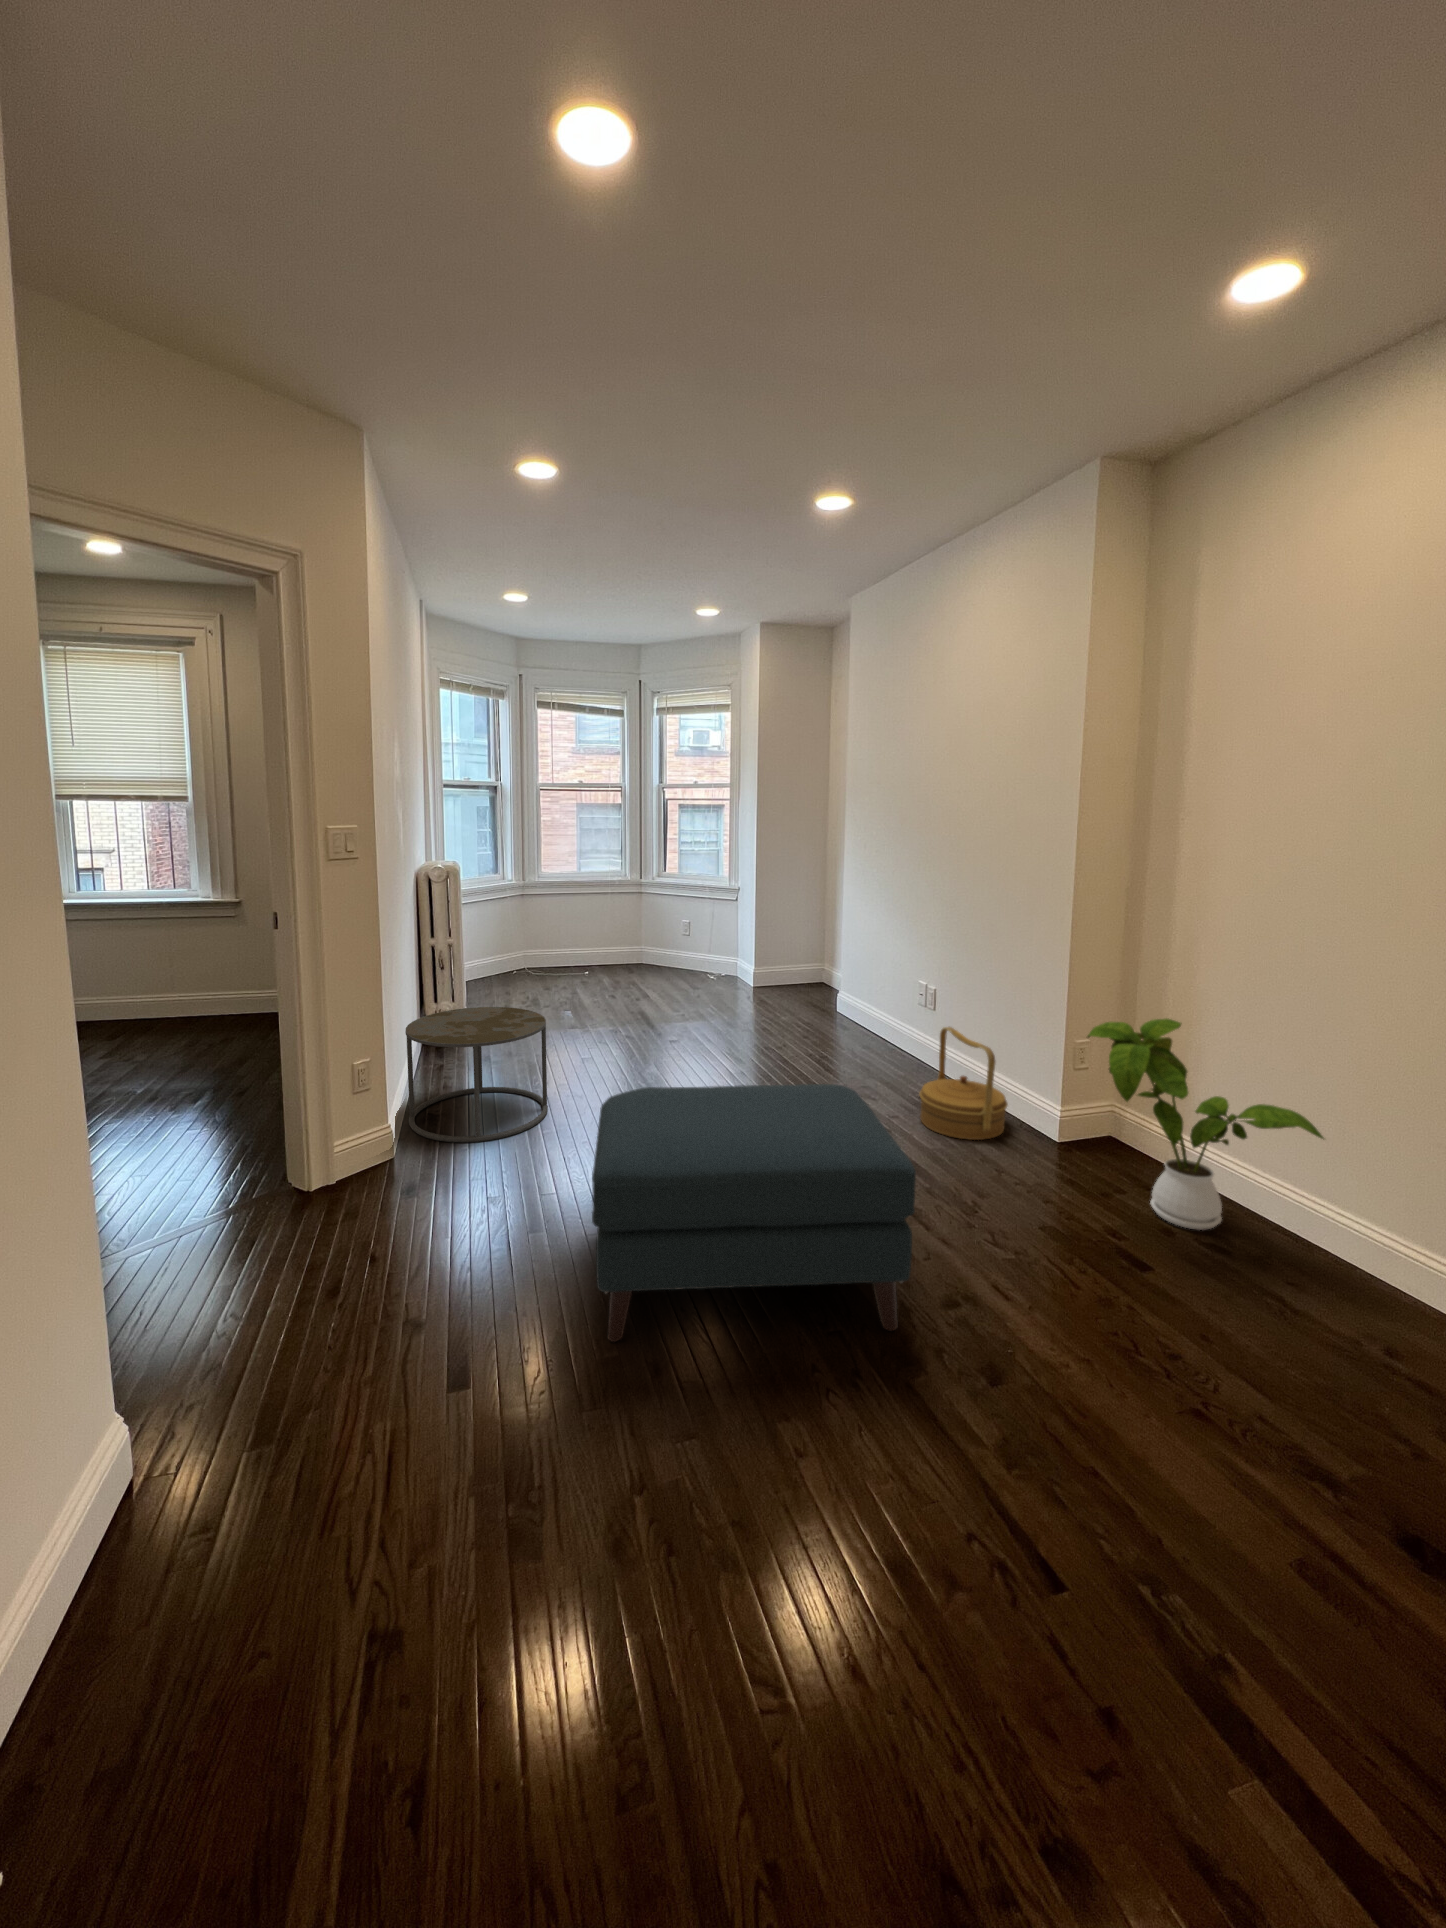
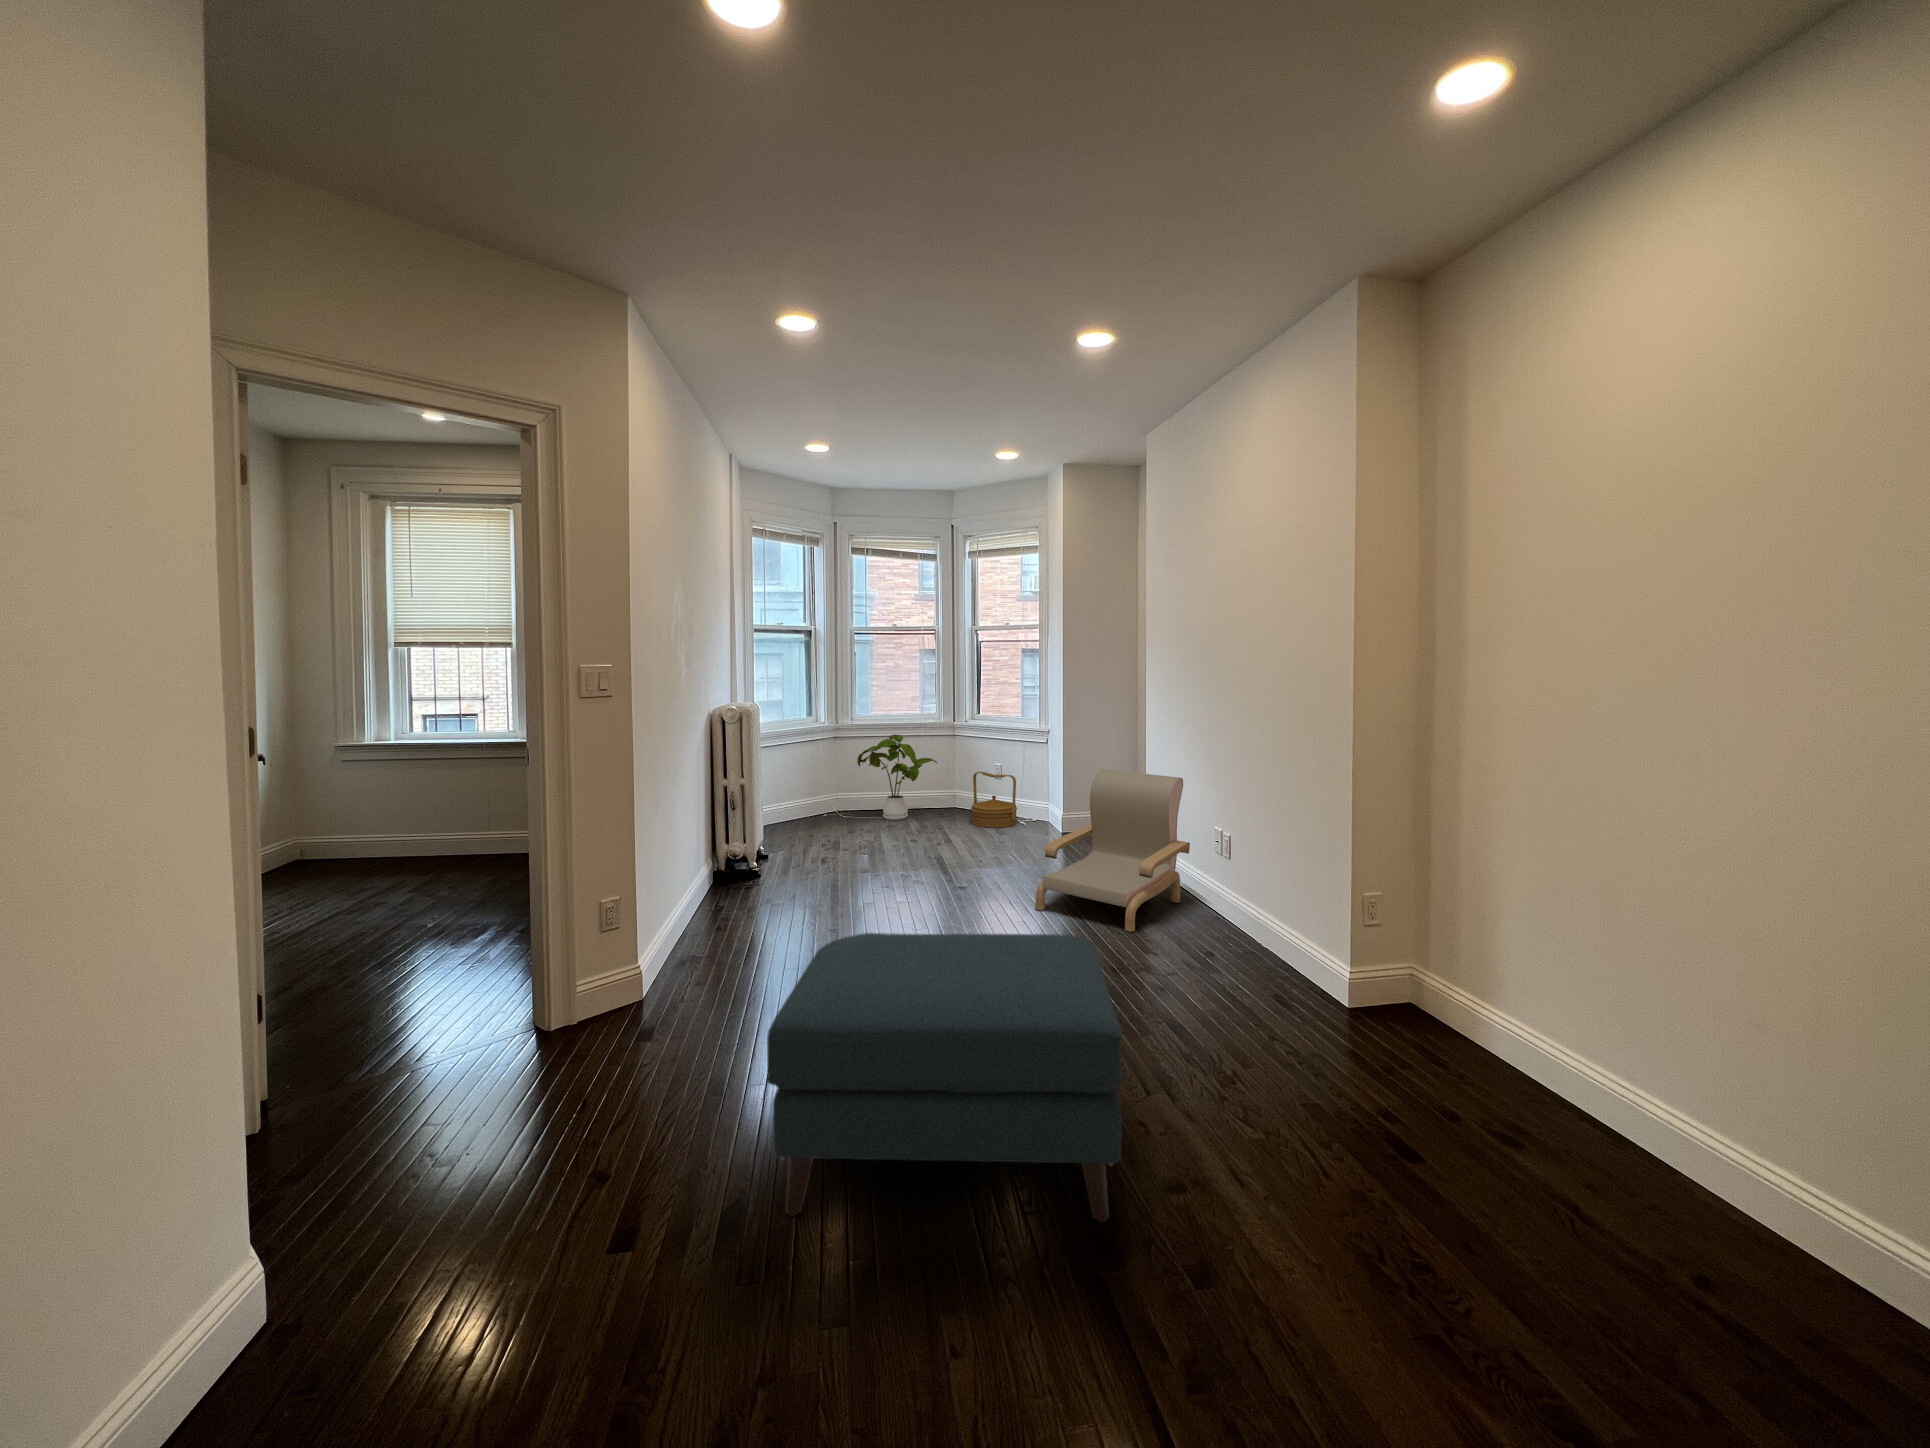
armchair: none [750,928,893,1080] -> present [1035,769,1190,932]
side table: present [405,1007,548,1142] -> none [666,847,811,987]
house plant: present [1087,1018,1324,1230] -> present [857,734,937,820]
woven basket: present [919,1027,1008,1140] -> present [971,772,1017,828]

